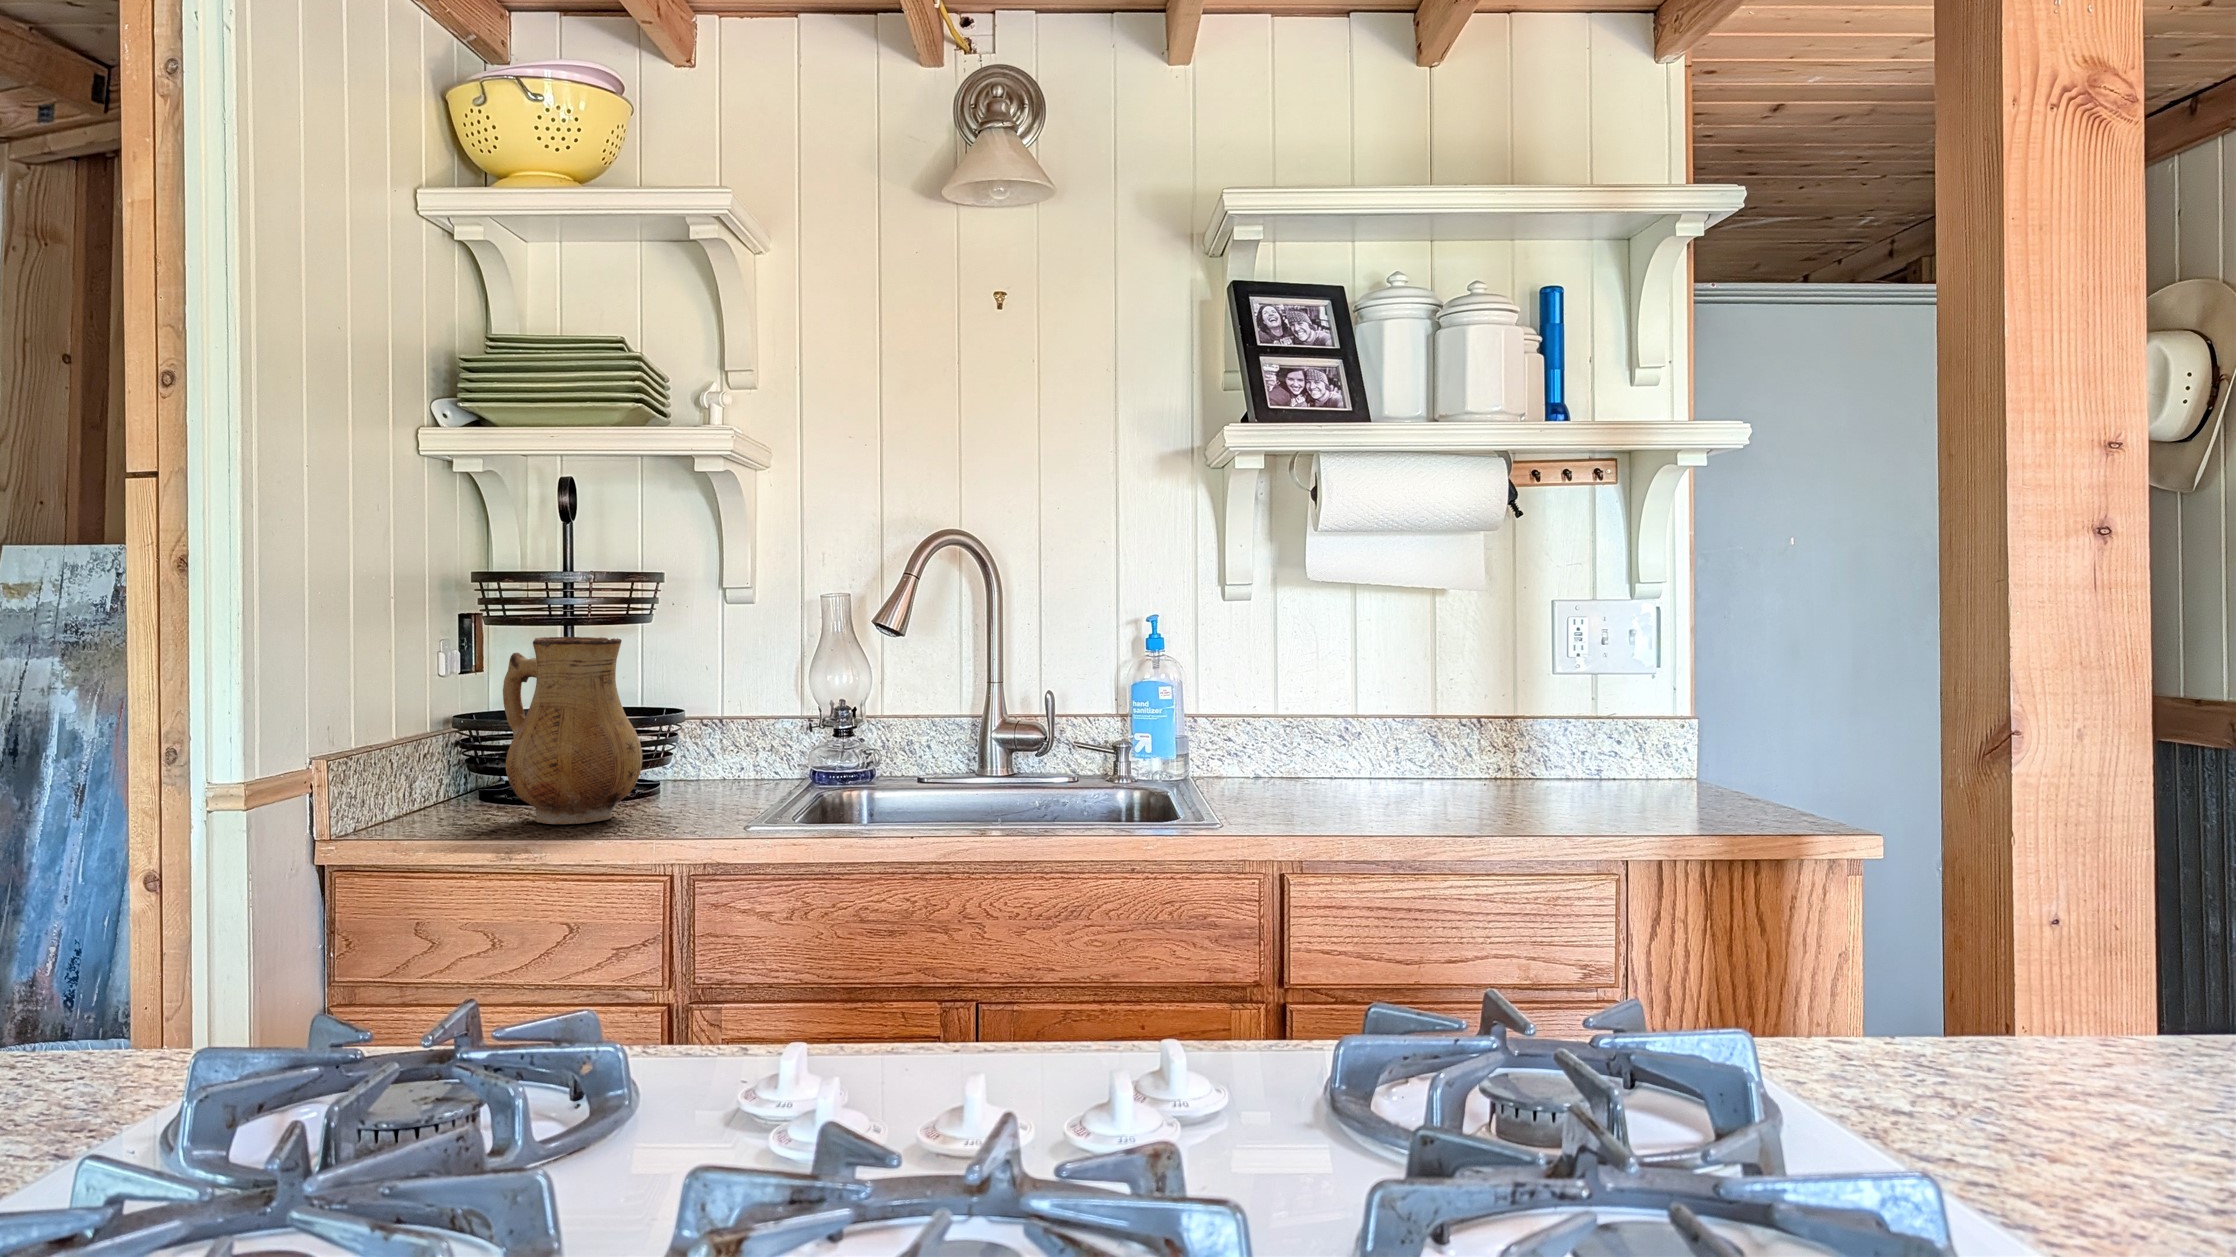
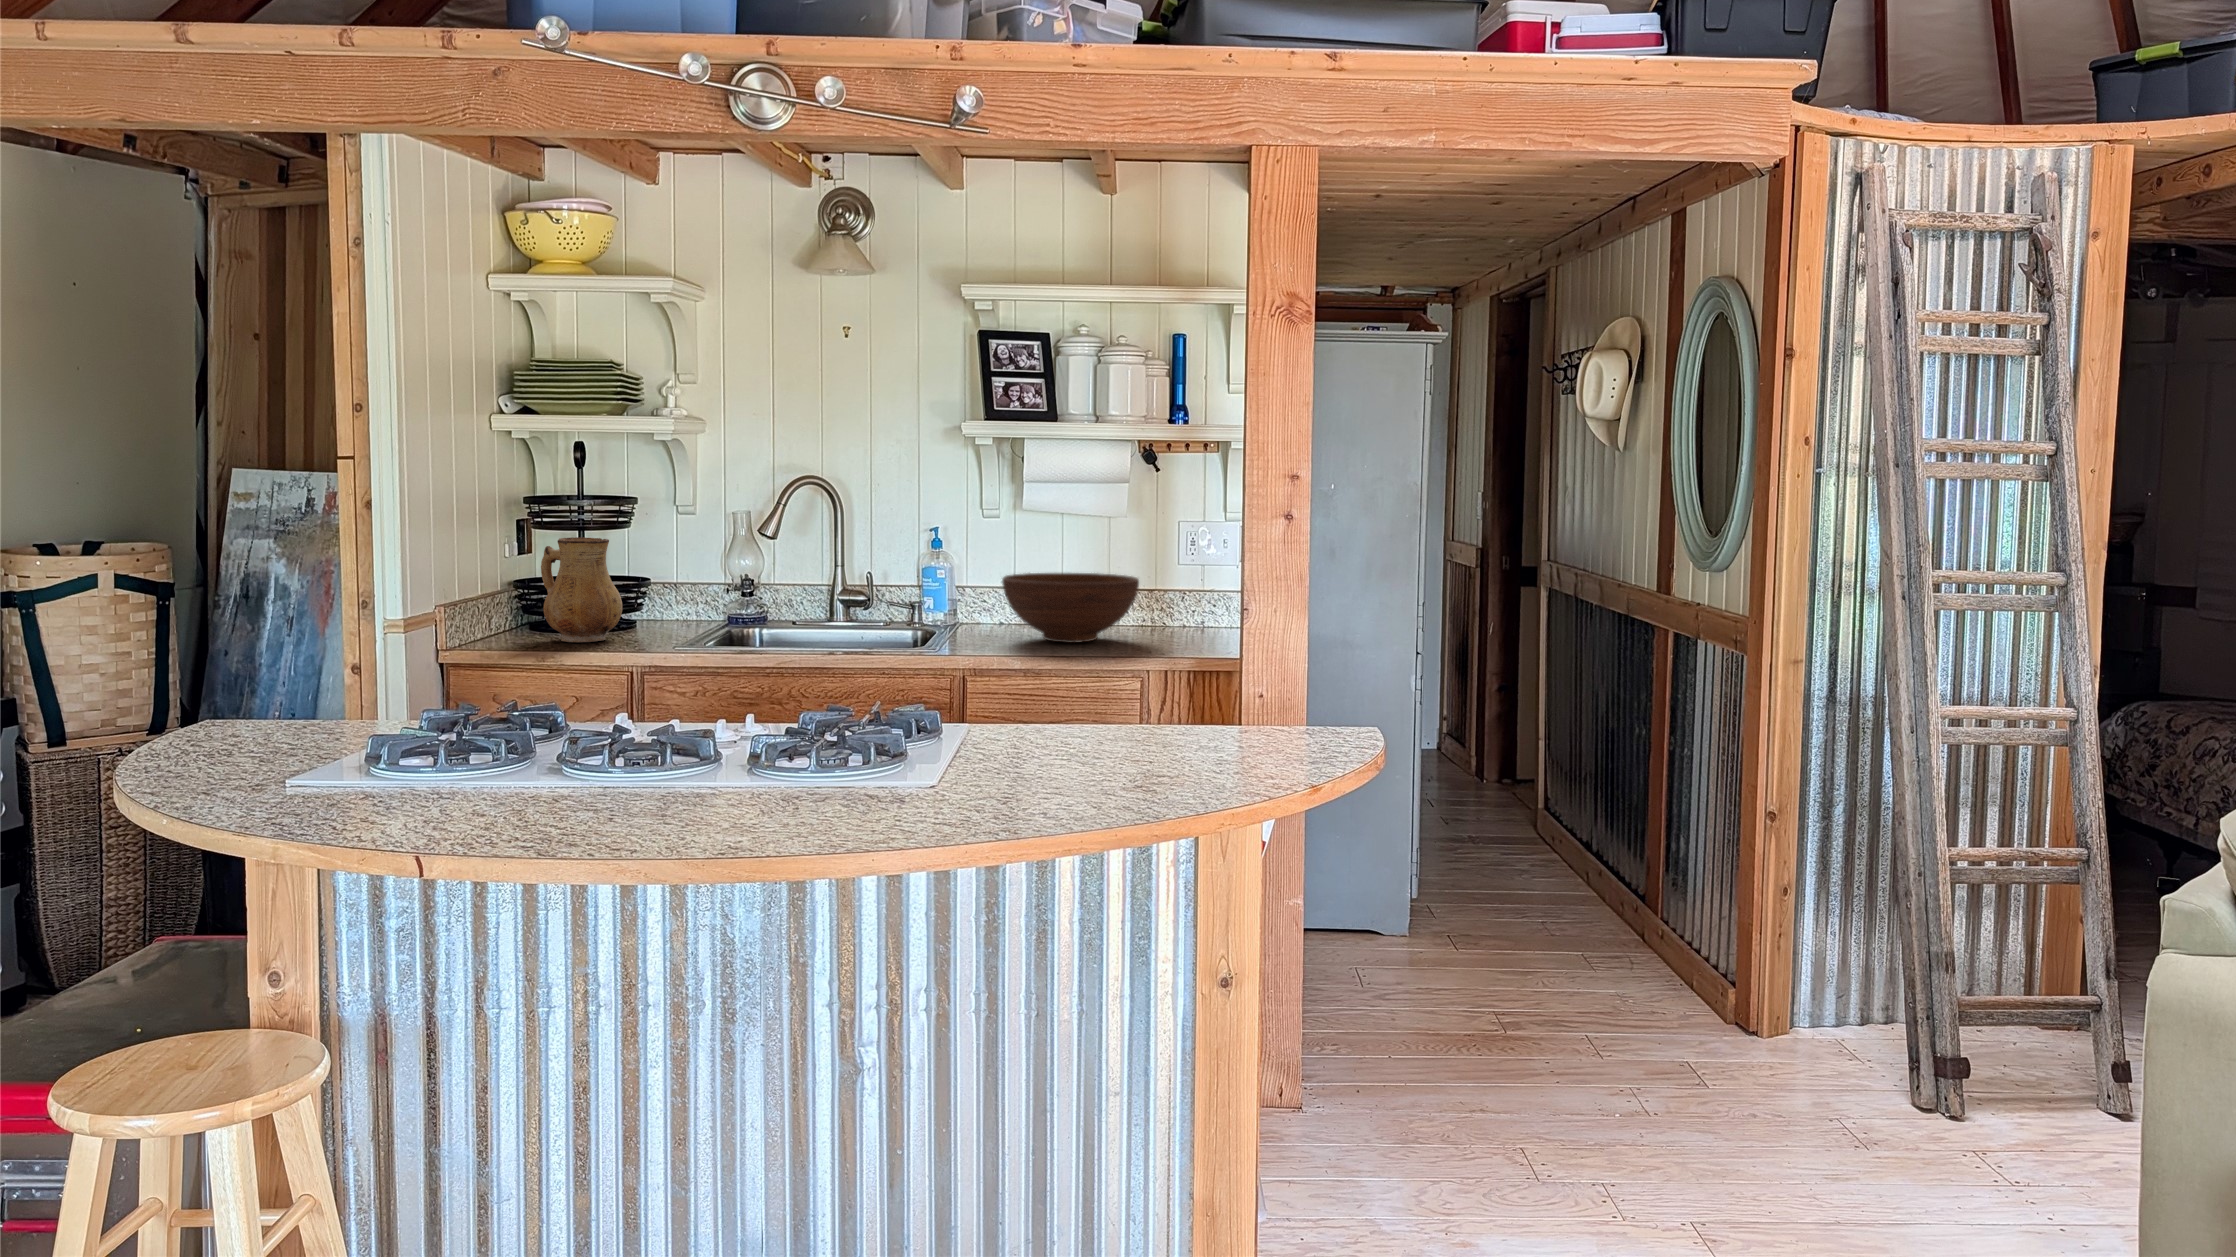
fruit bowl: none [1302,685,1555,809] -> present [1002,573,1139,643]

